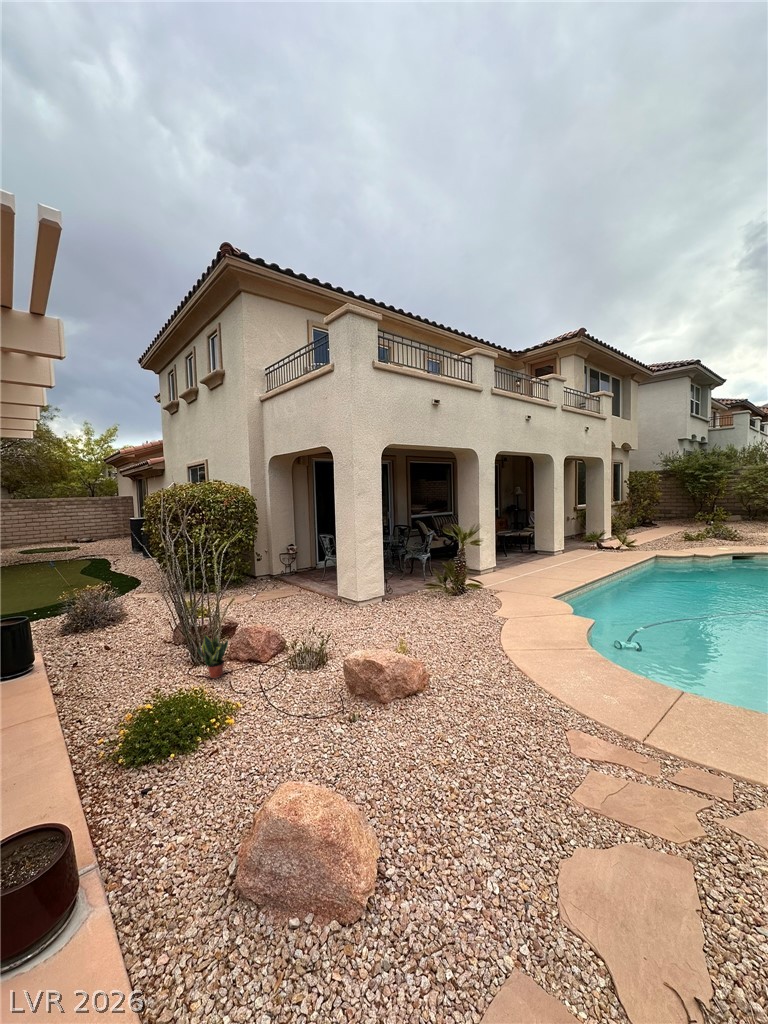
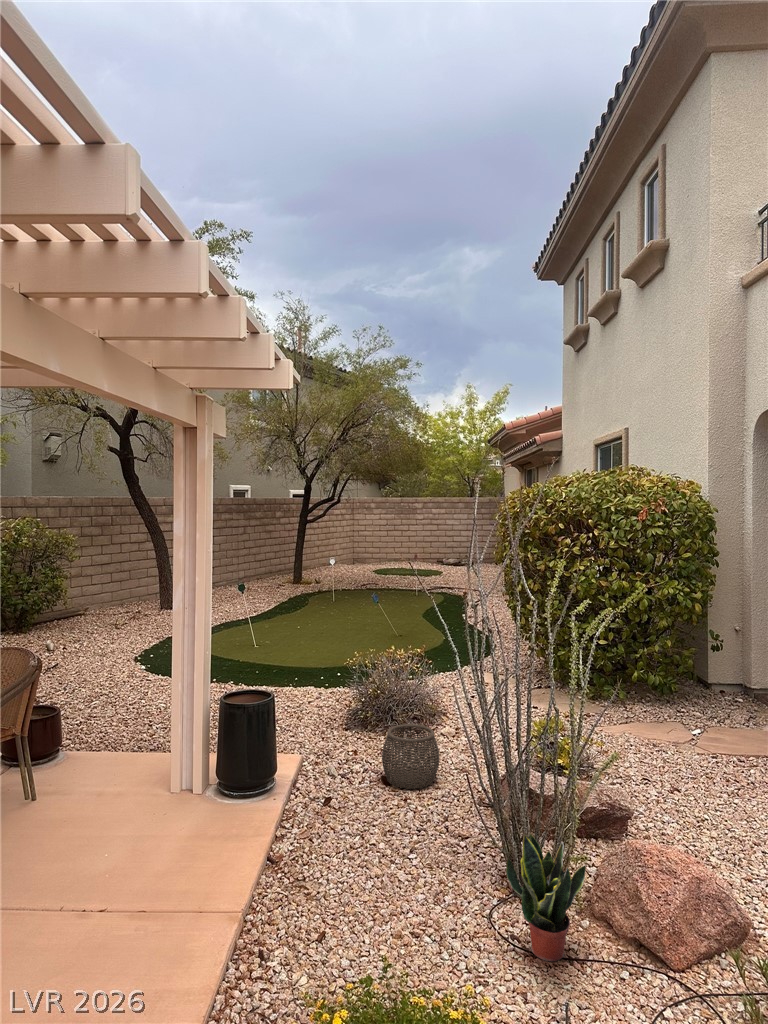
woven basket: none [102,621,139,655] -> present [382,724,440,789]

